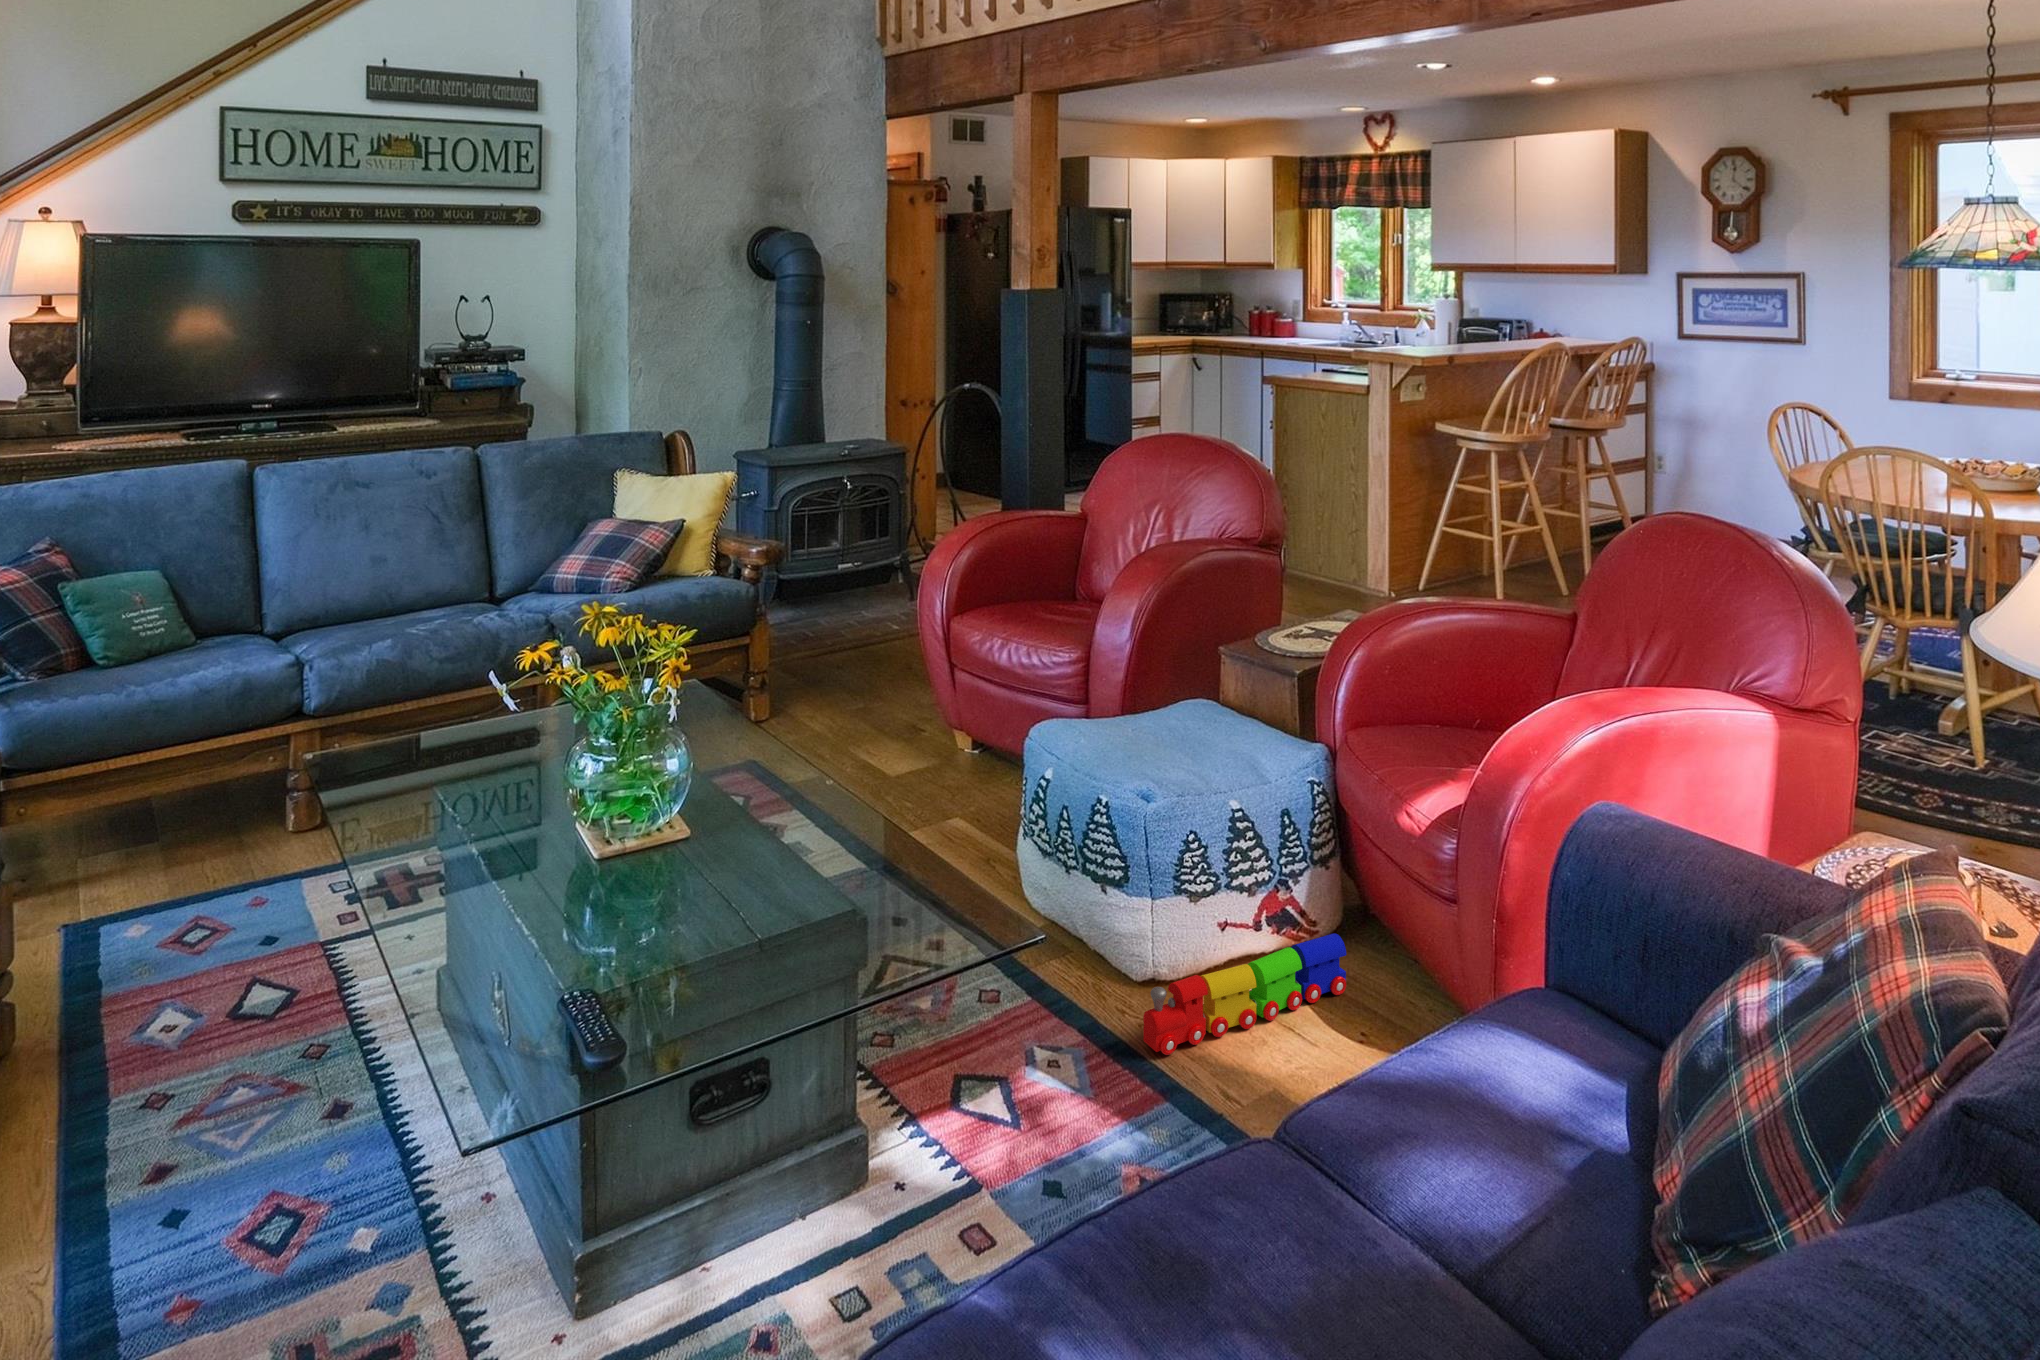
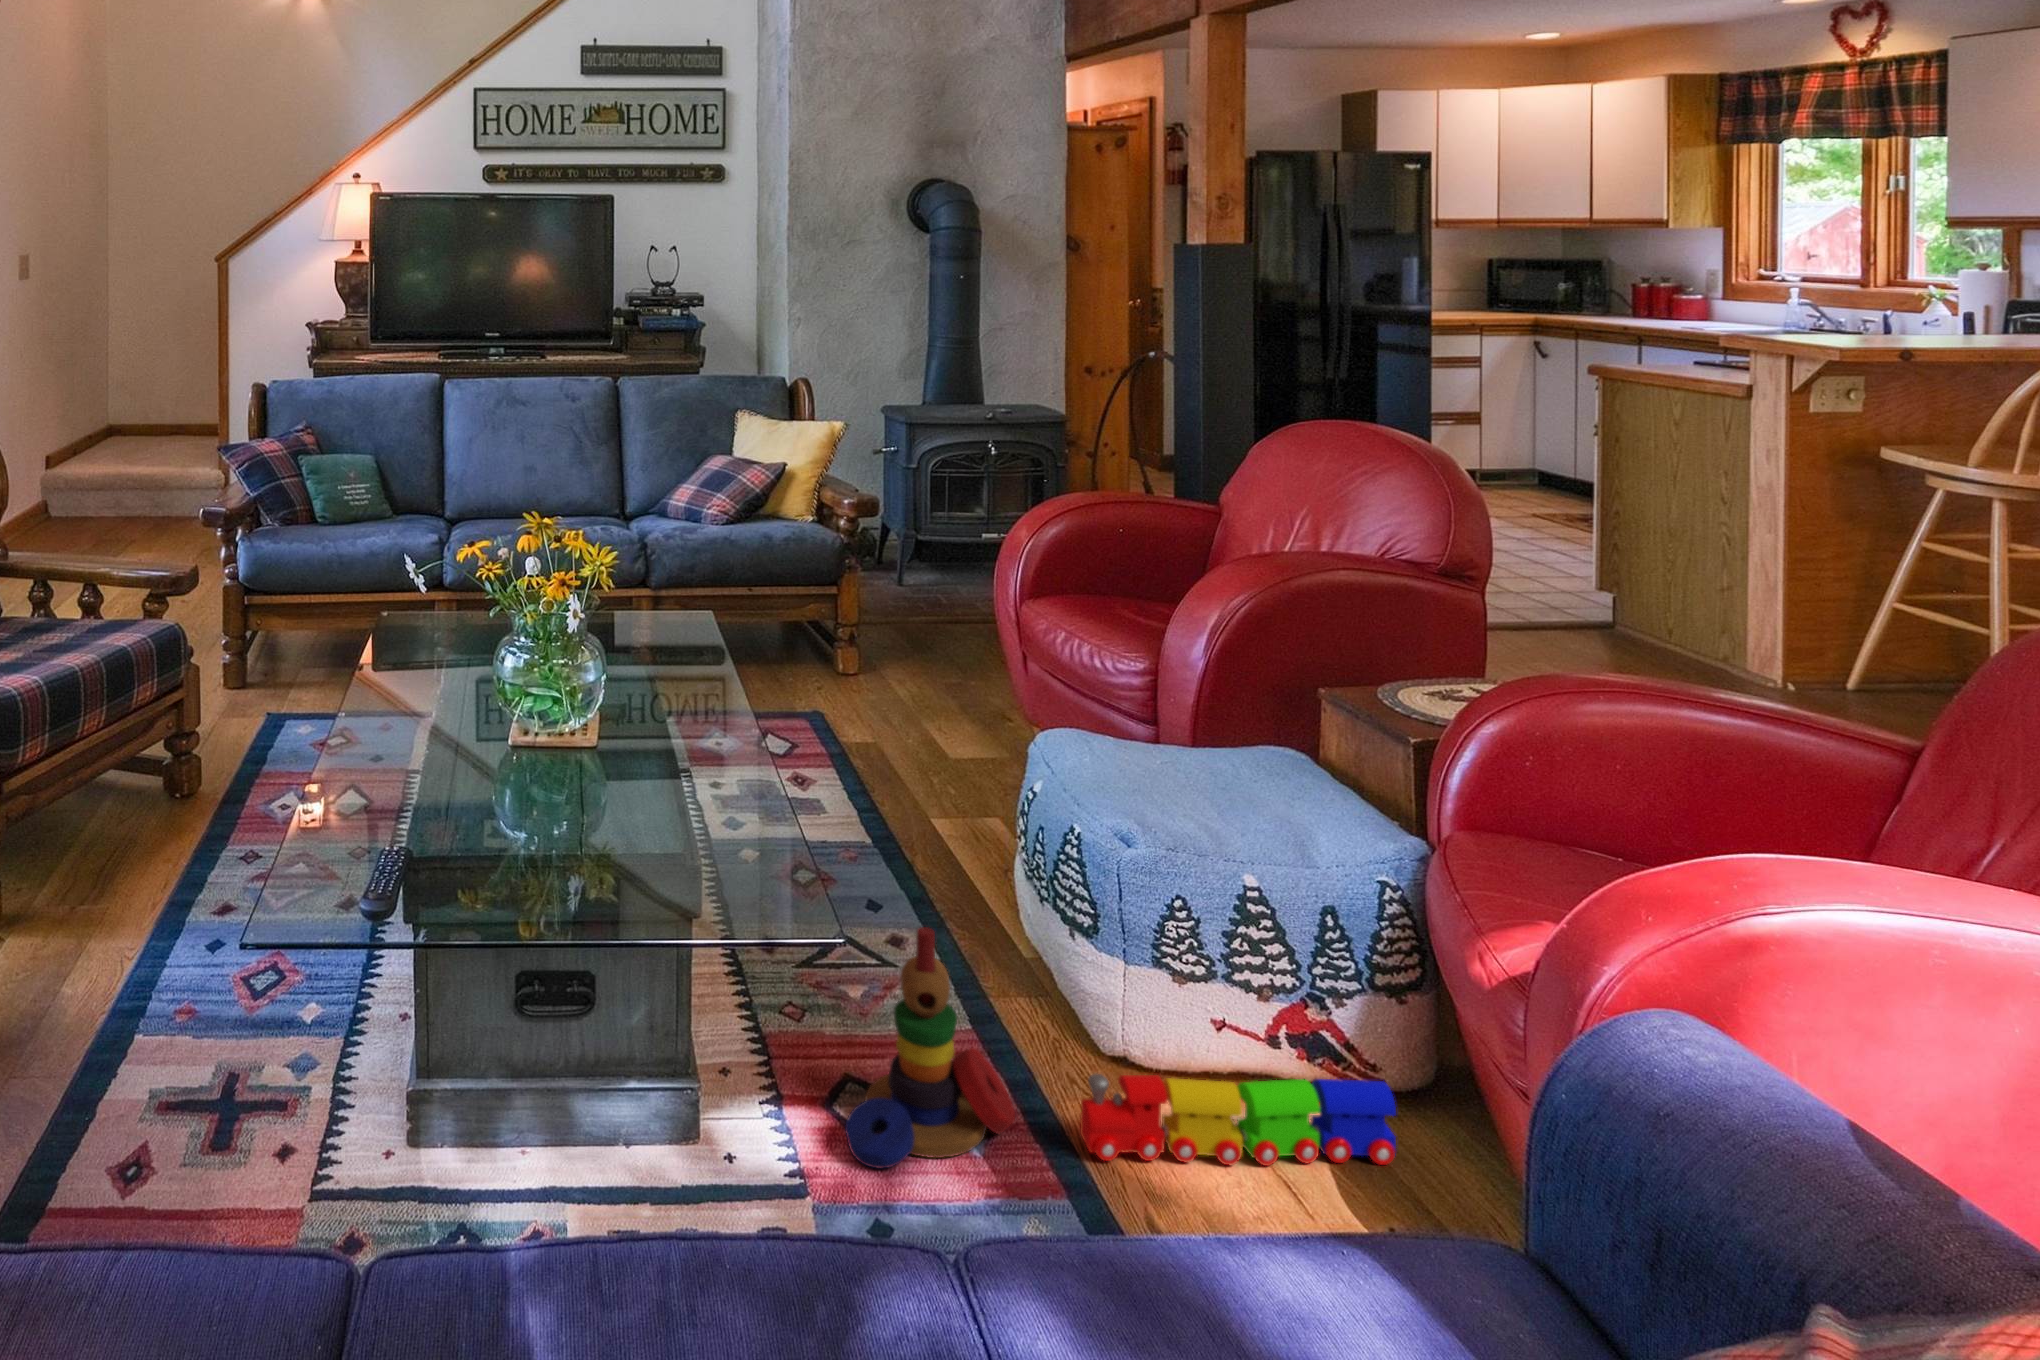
stacking toy: none [970,904,1096,1122] -> present [845,927,1015,1169]

